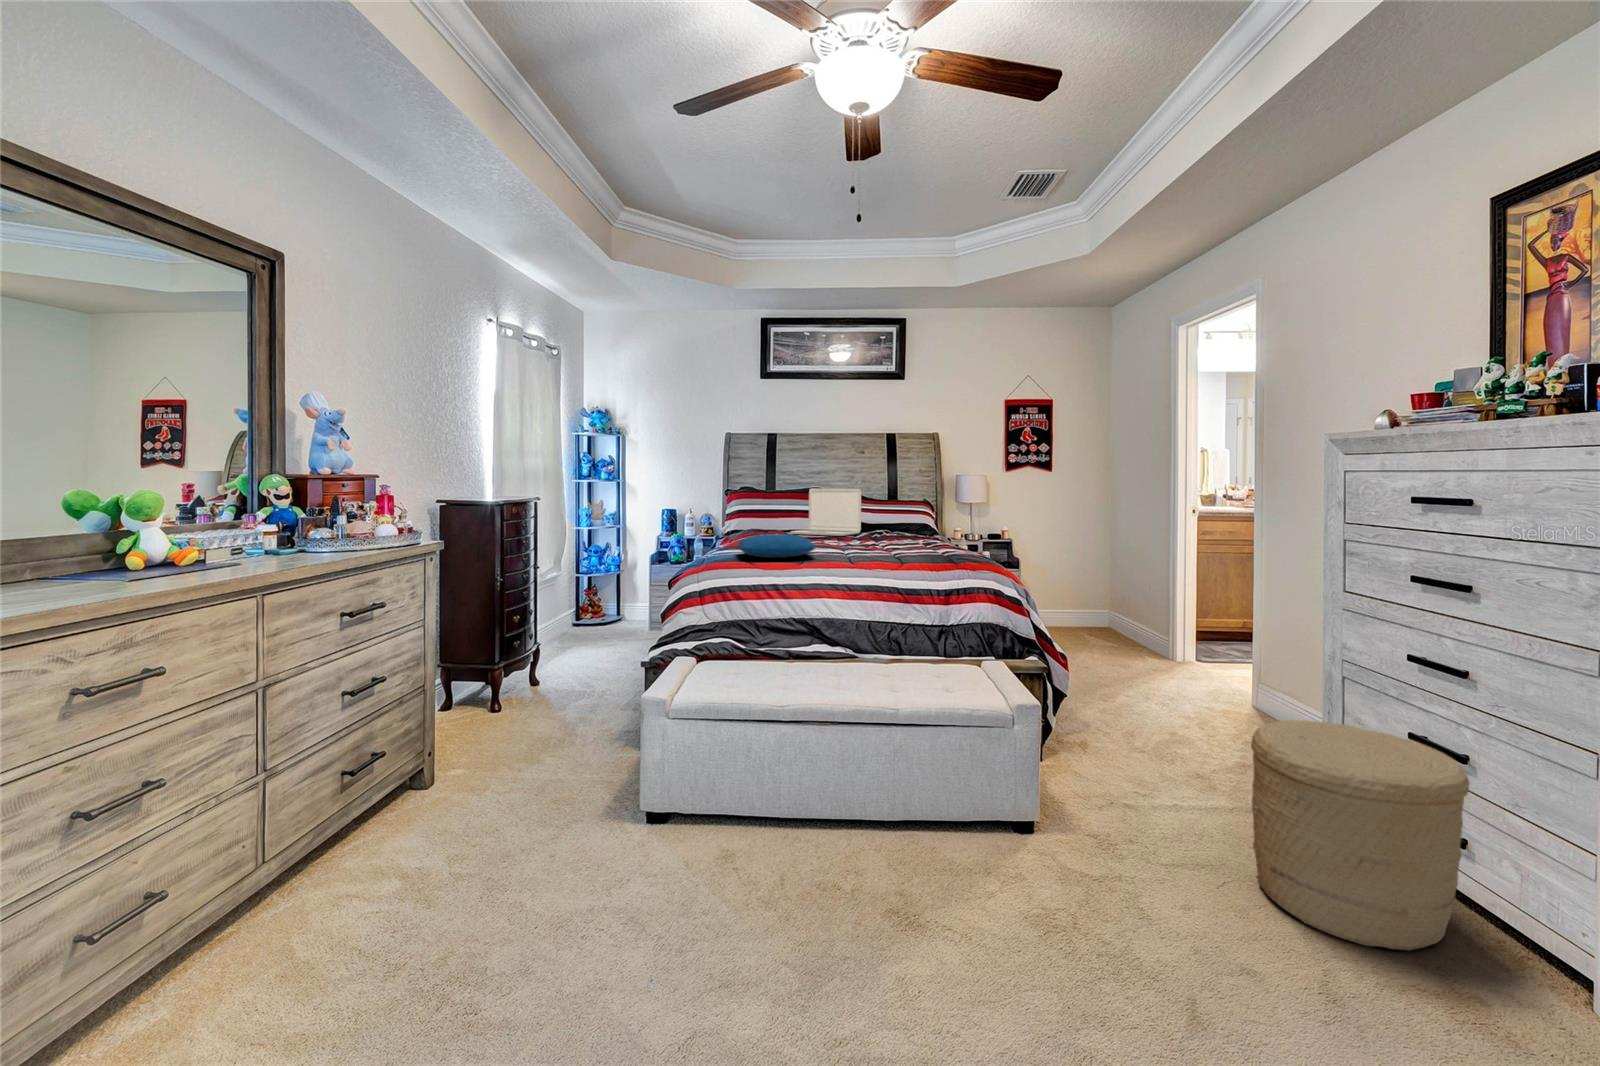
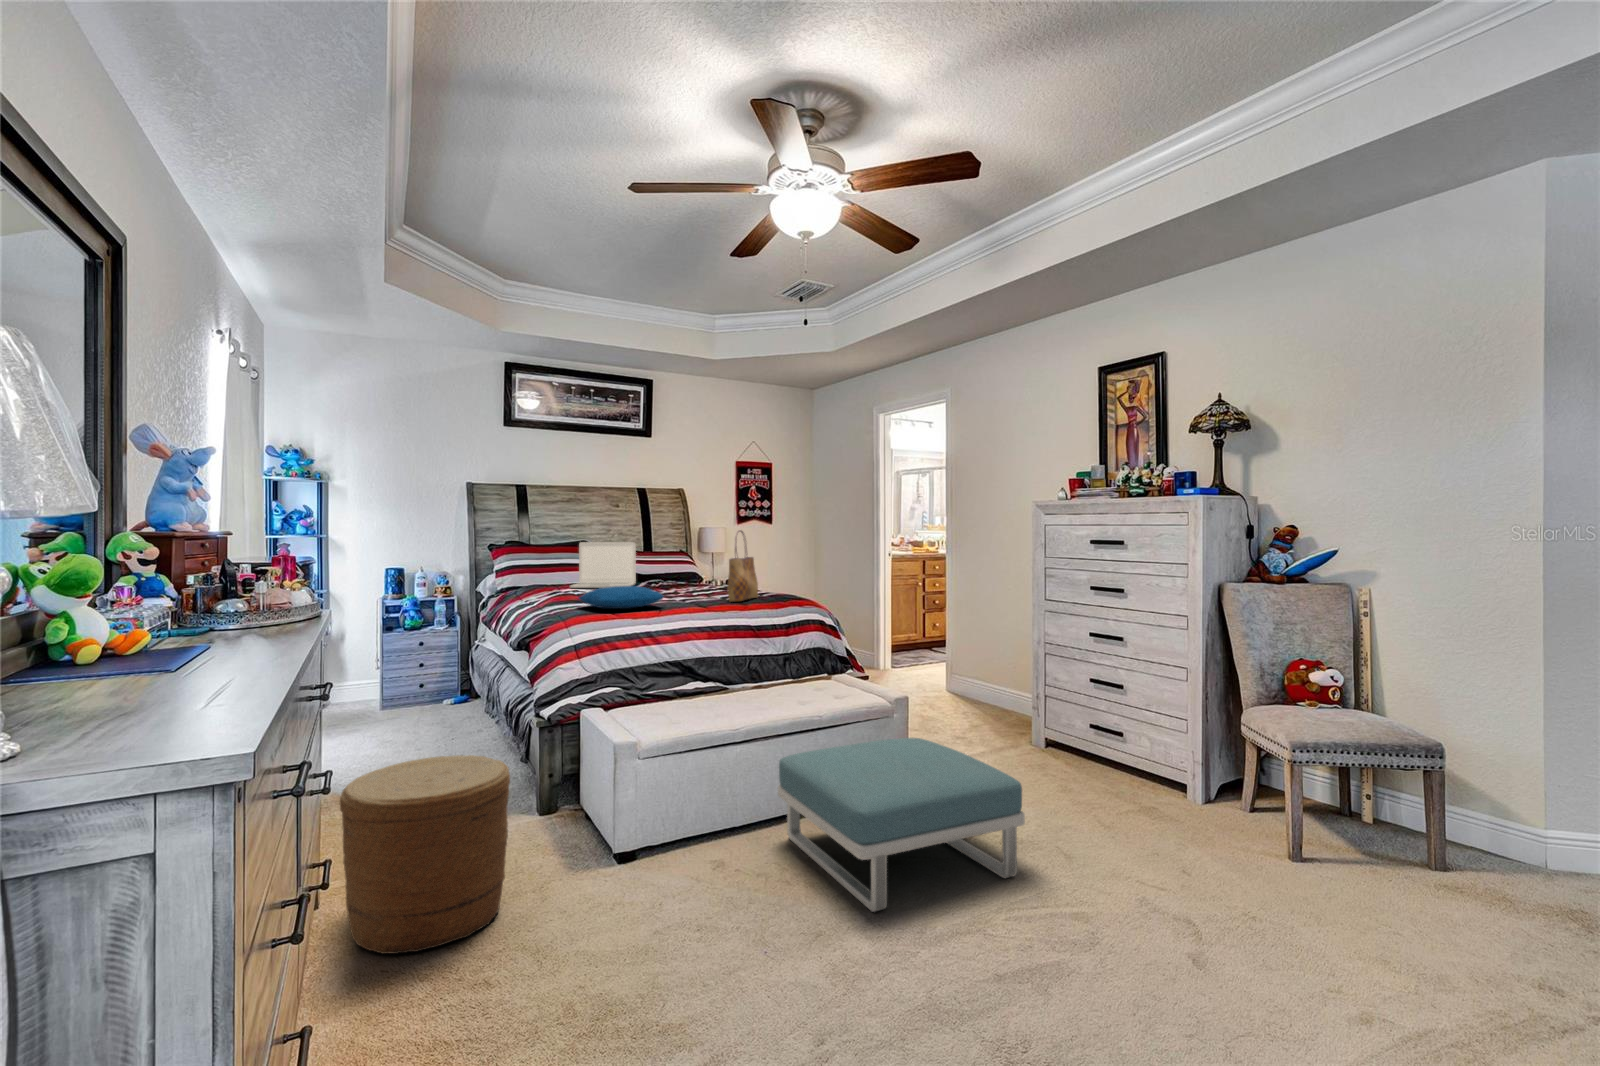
tote bag: none [896,475,944,557] -> present [727,530,758,602]
woven basket: present [1251,720,1469,950] -> present [340,755,510,954]
footstool: none [797,751,1097,1009] -> present [778,738,1025,912]

